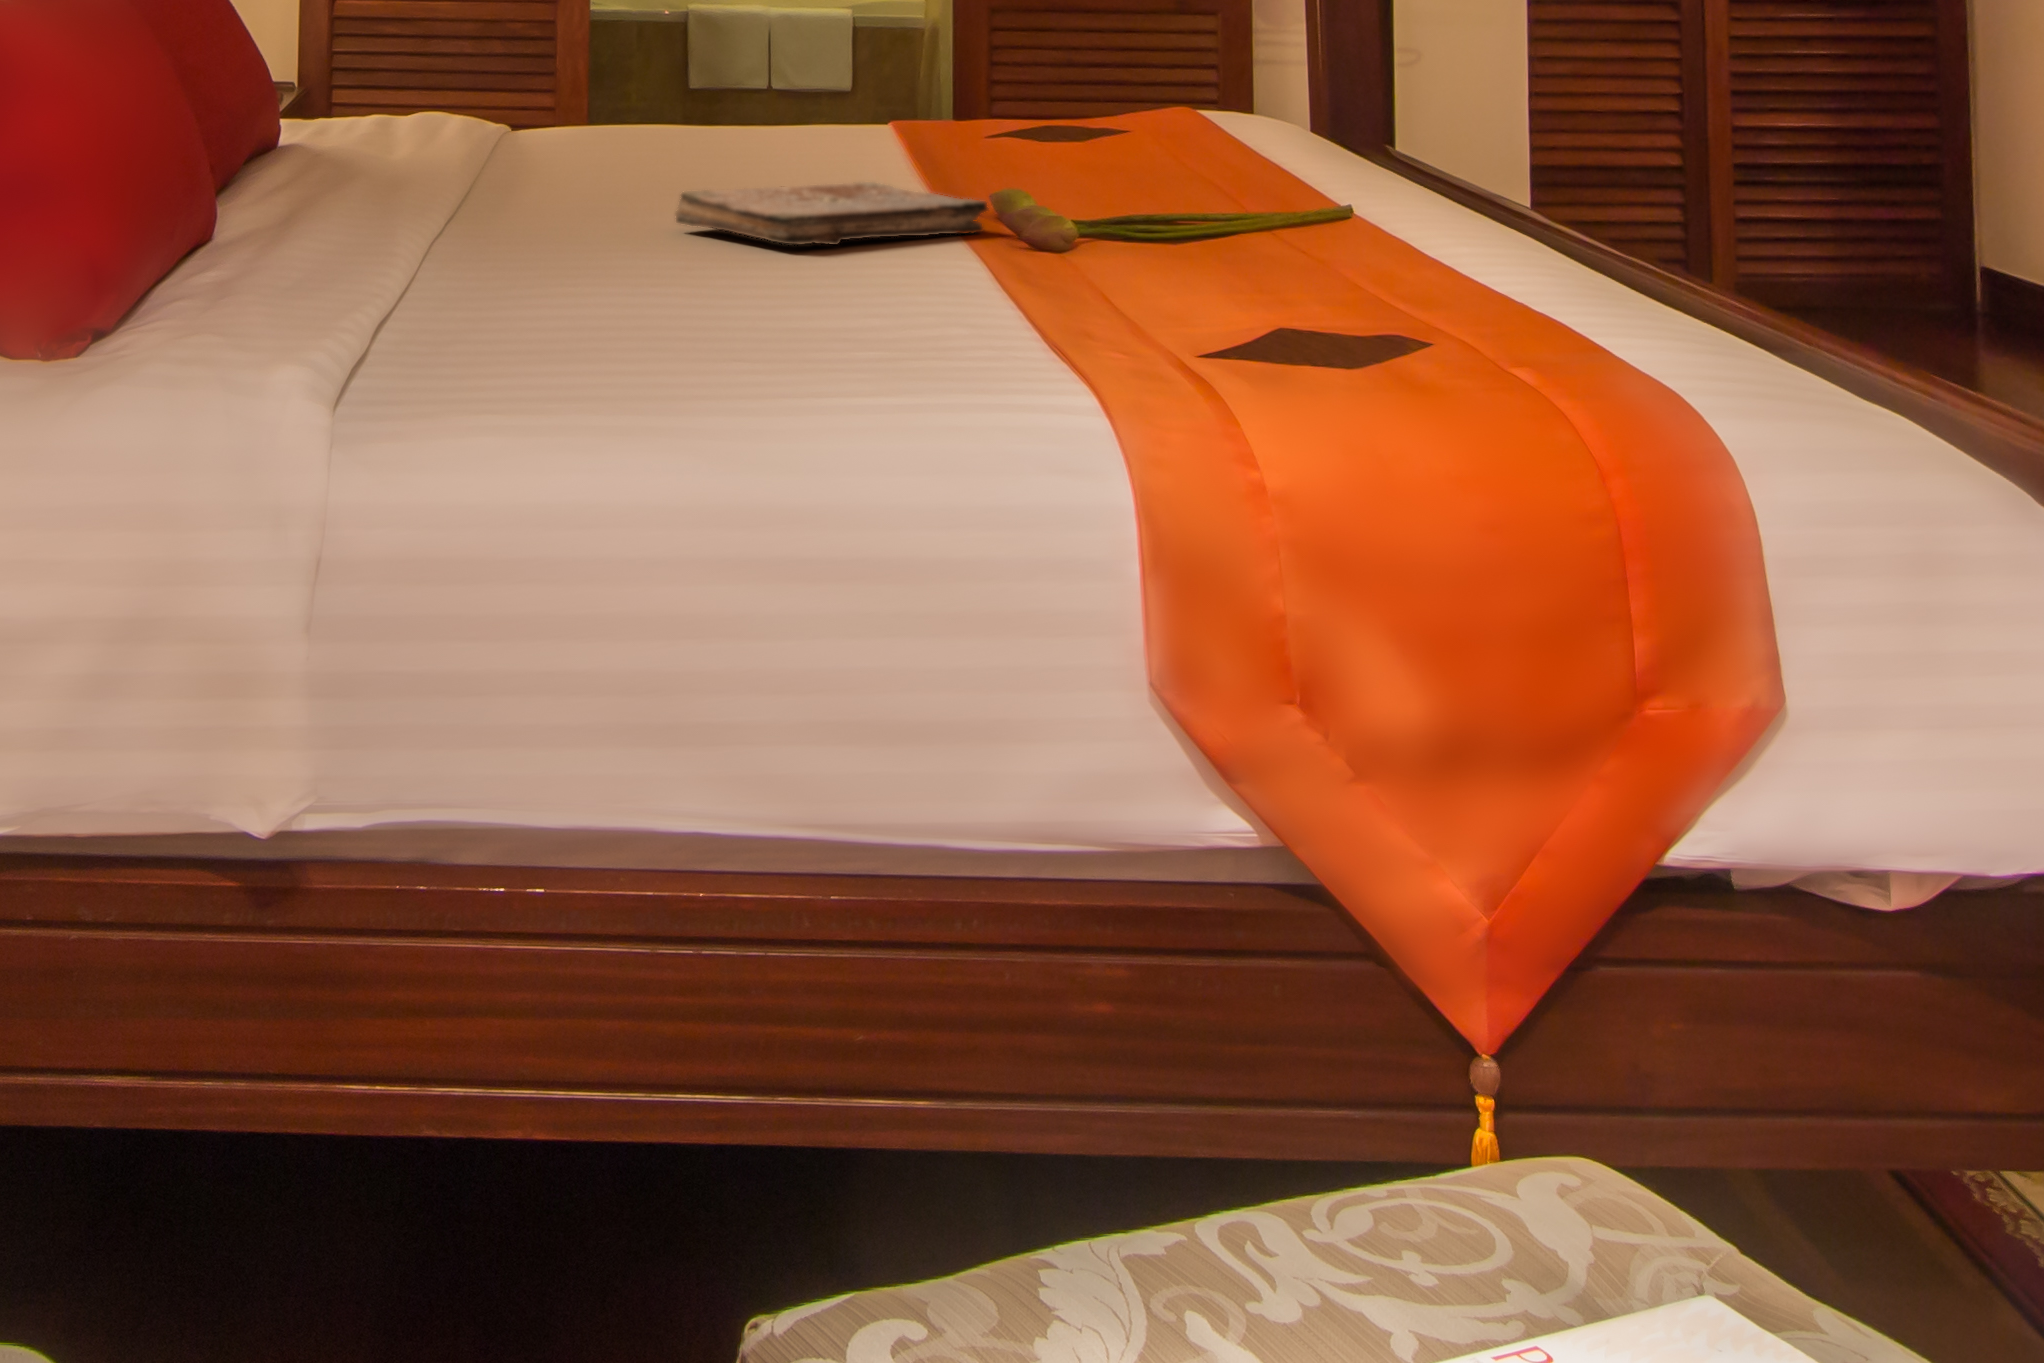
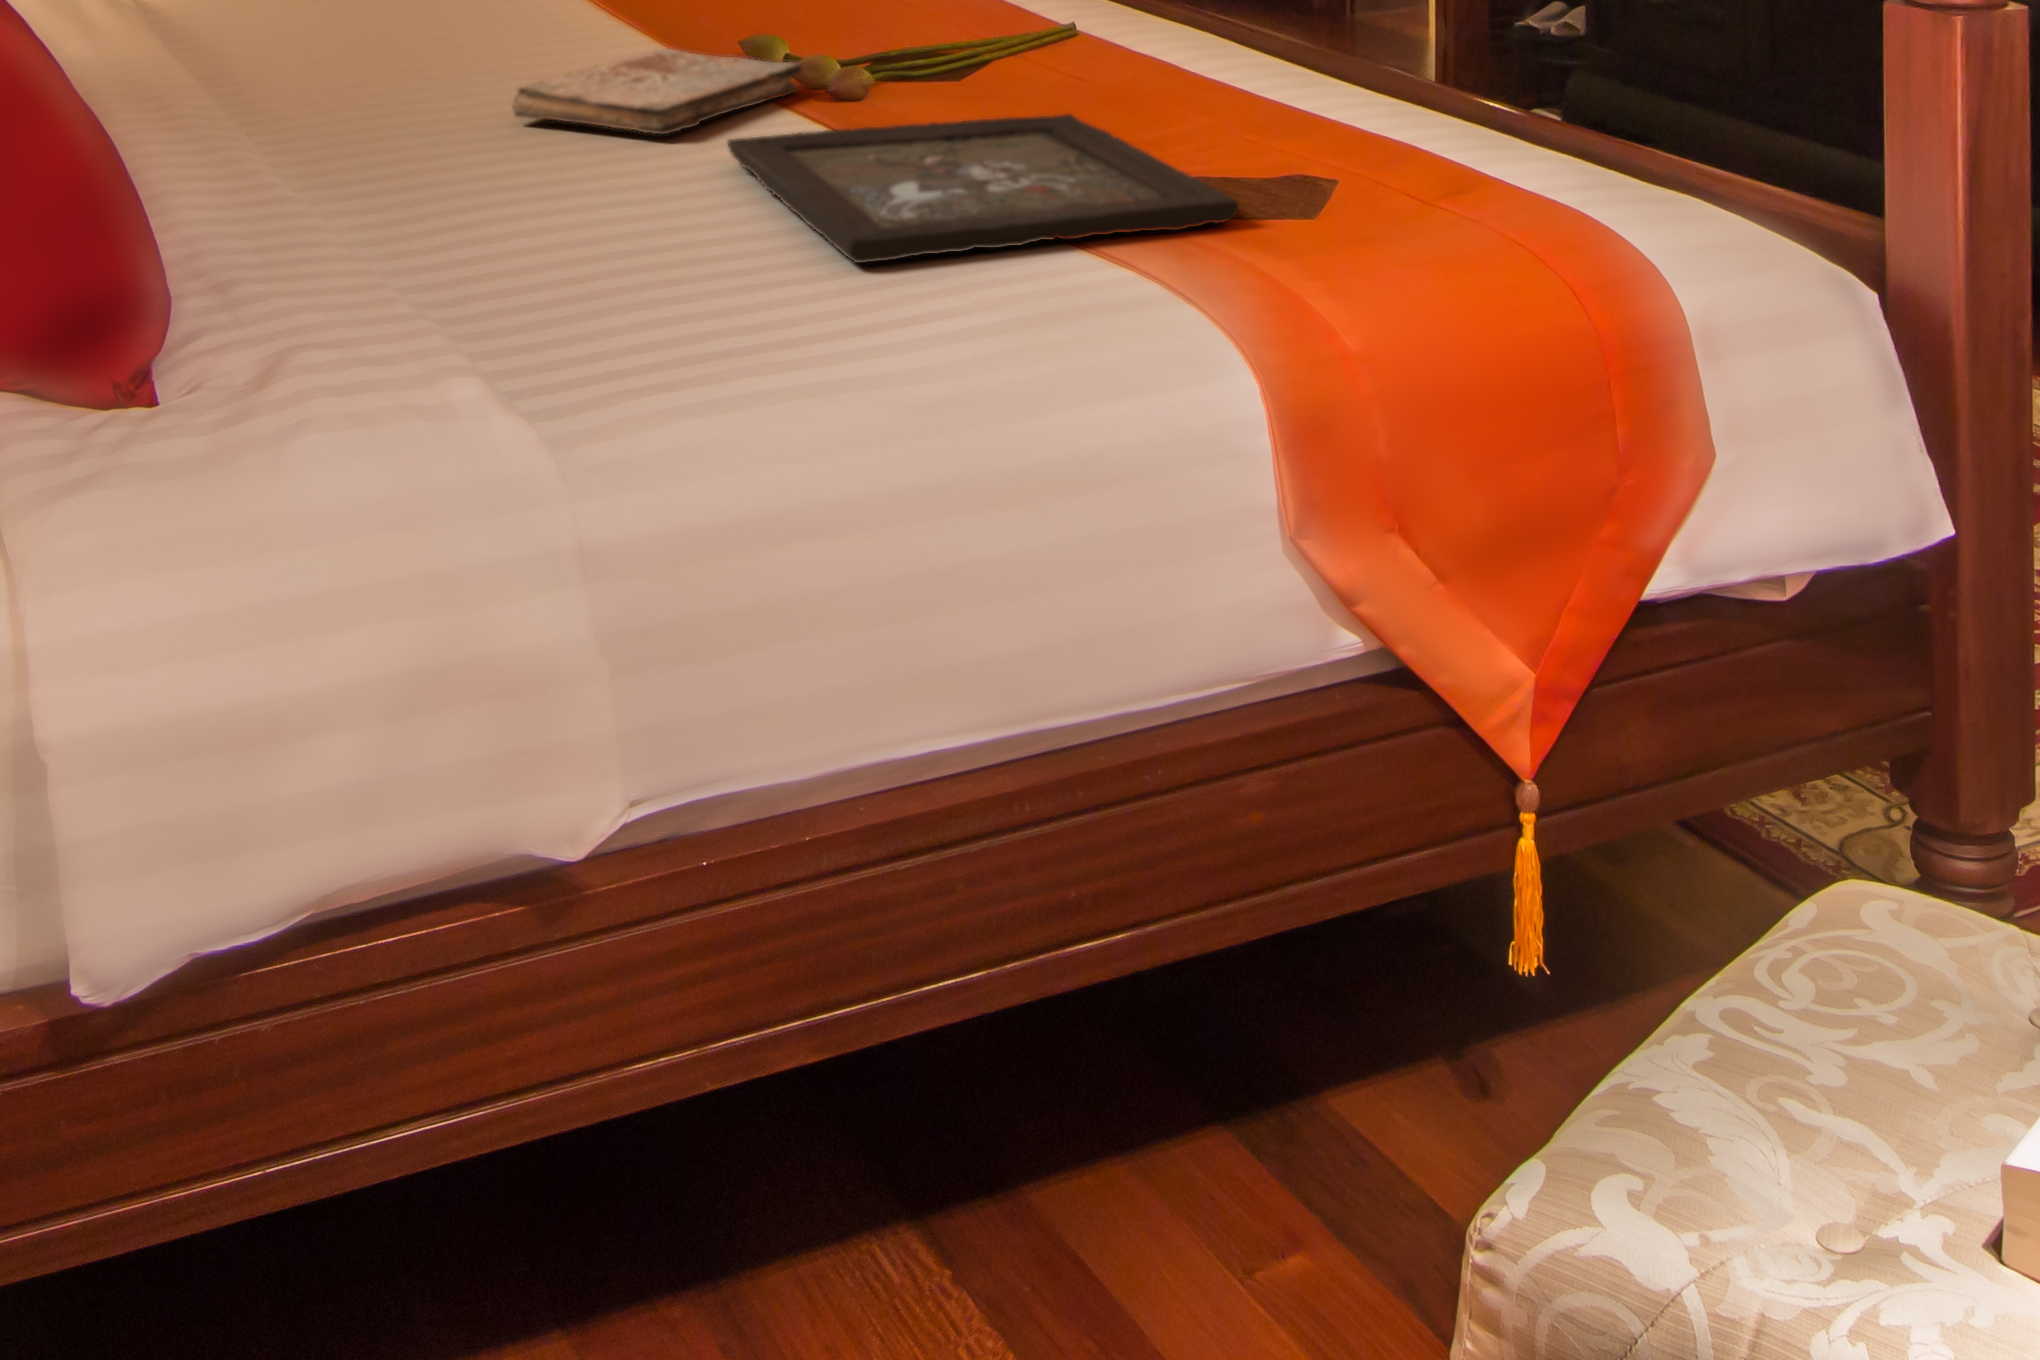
tray: none [791,244,1254,353] -> present [728,114,1239,263]

